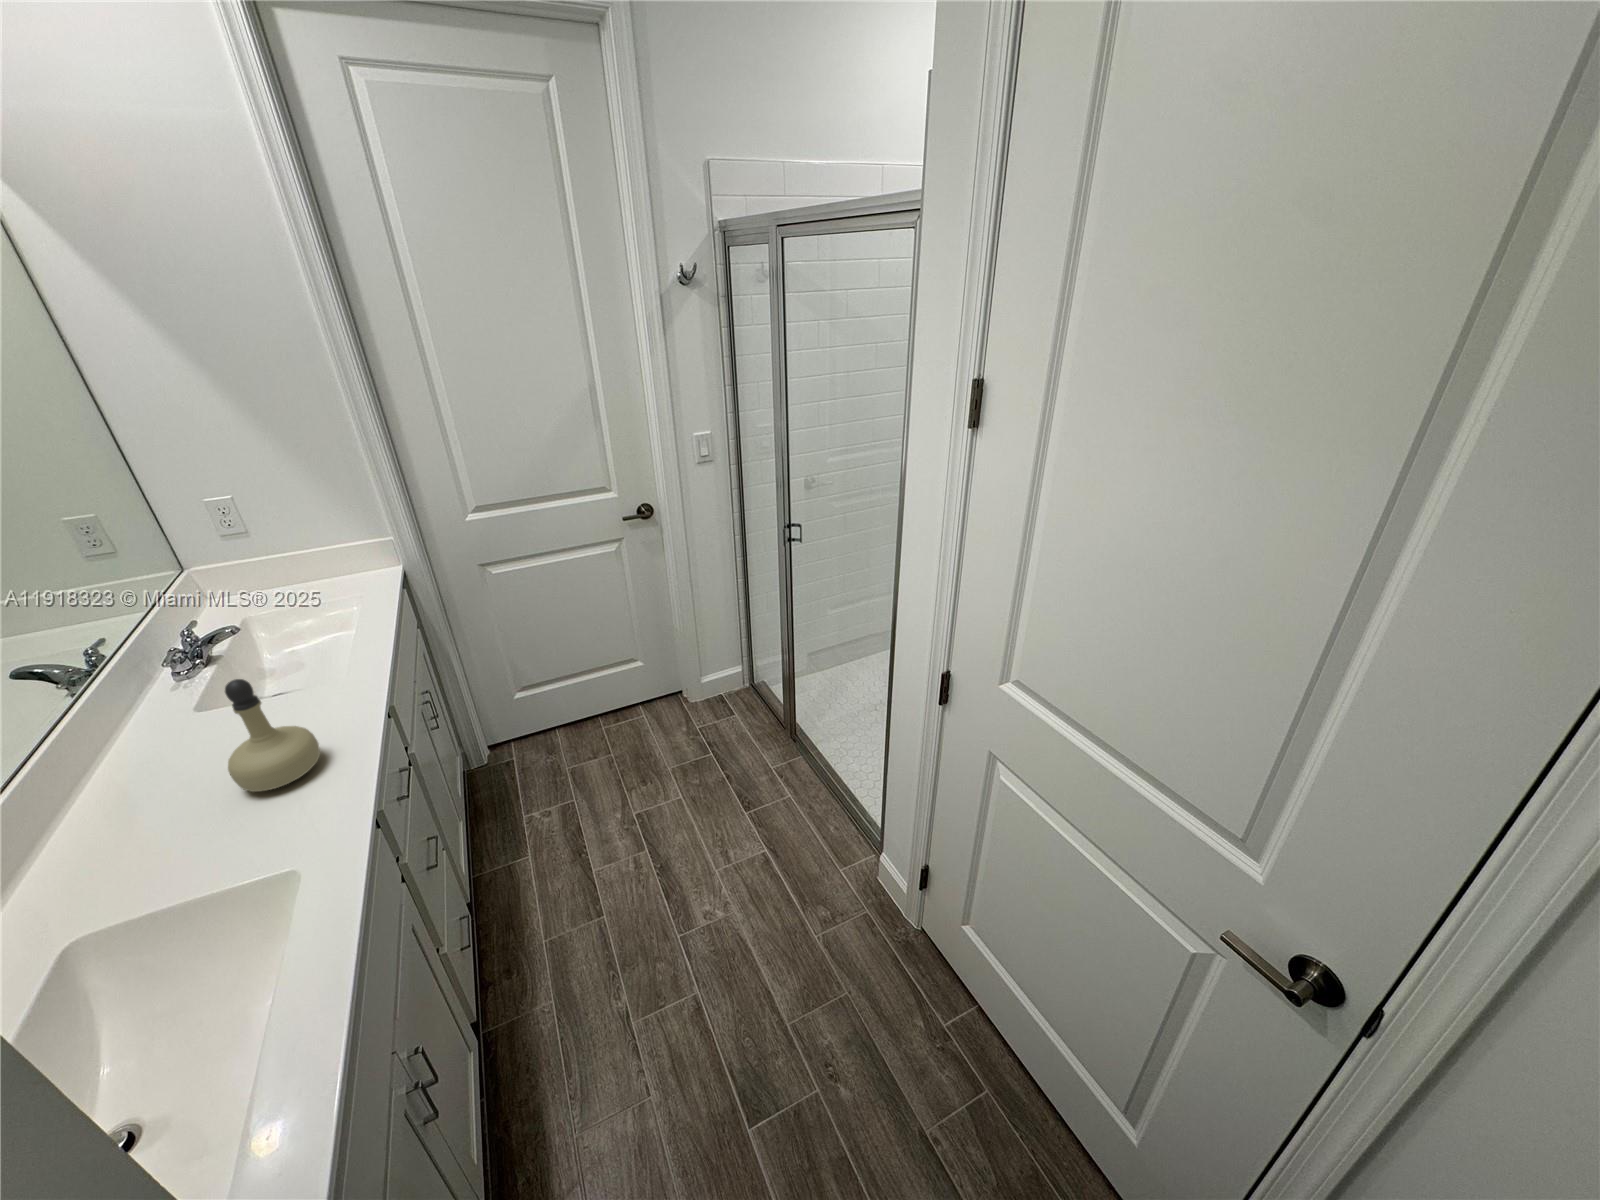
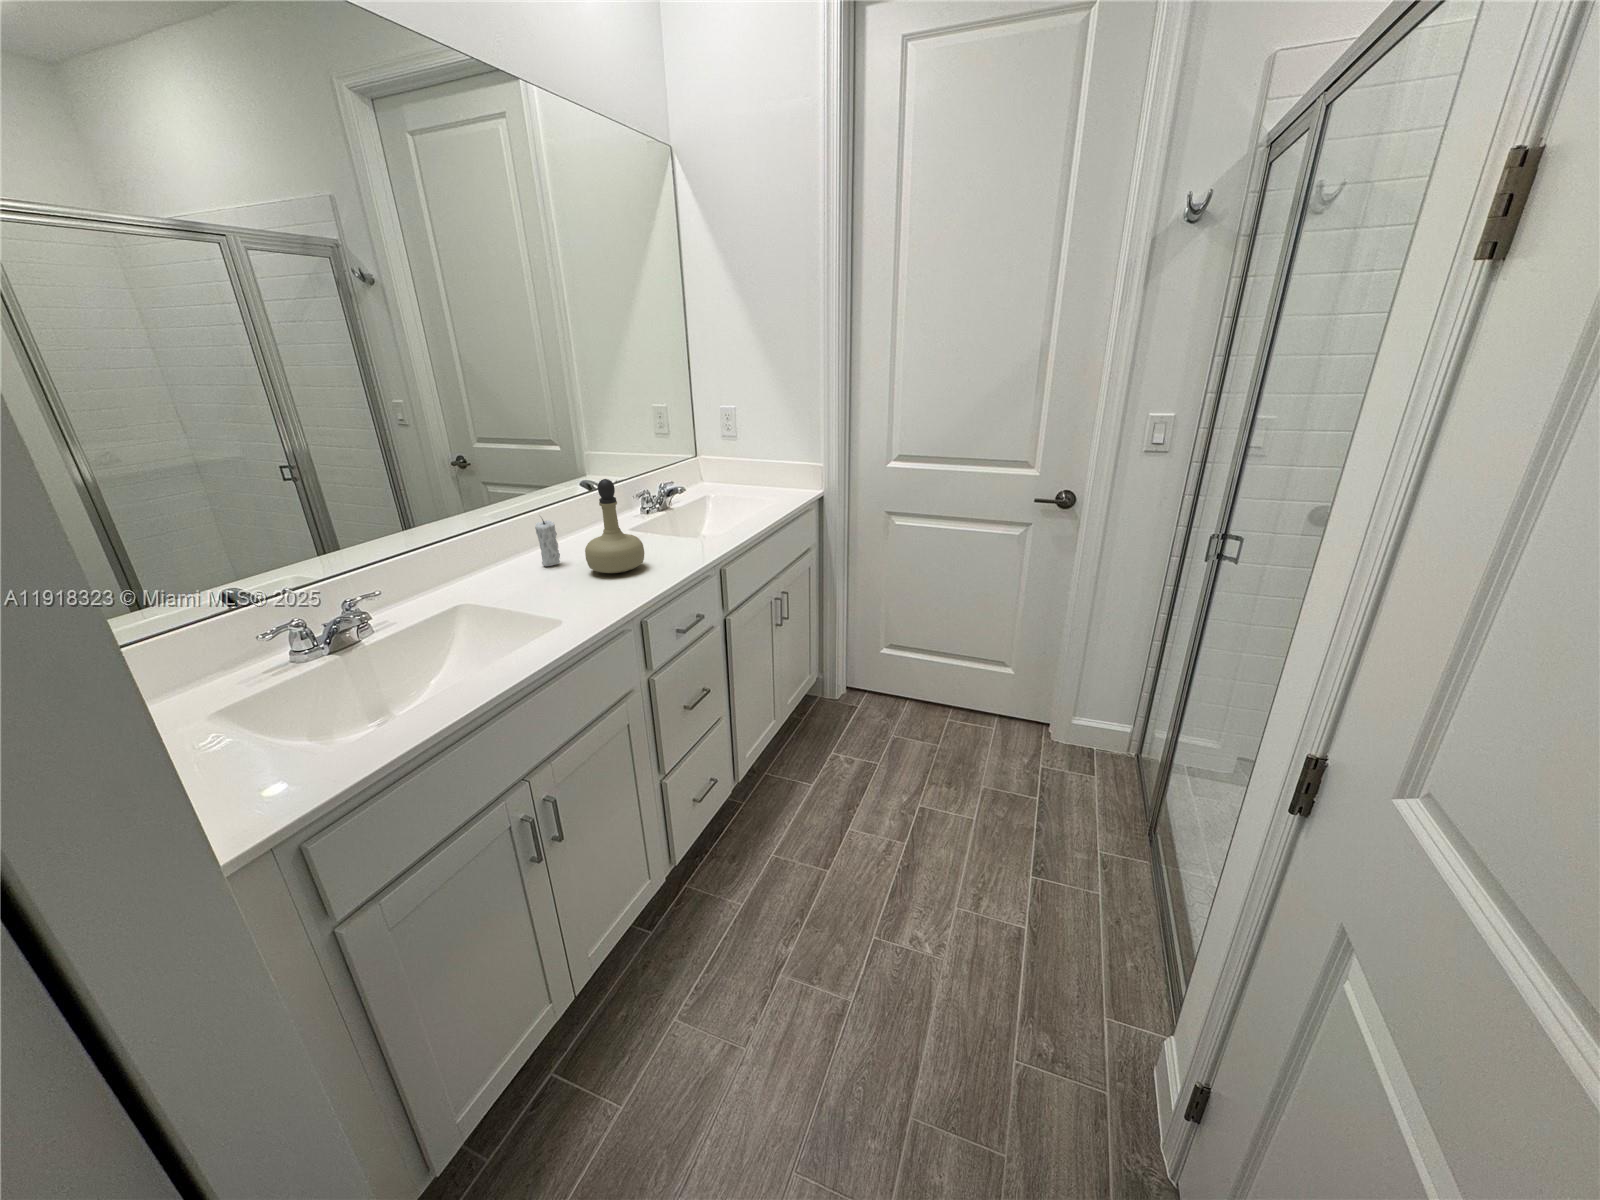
candle: none [111,762,172,823] -> present [535,519,560,566]

